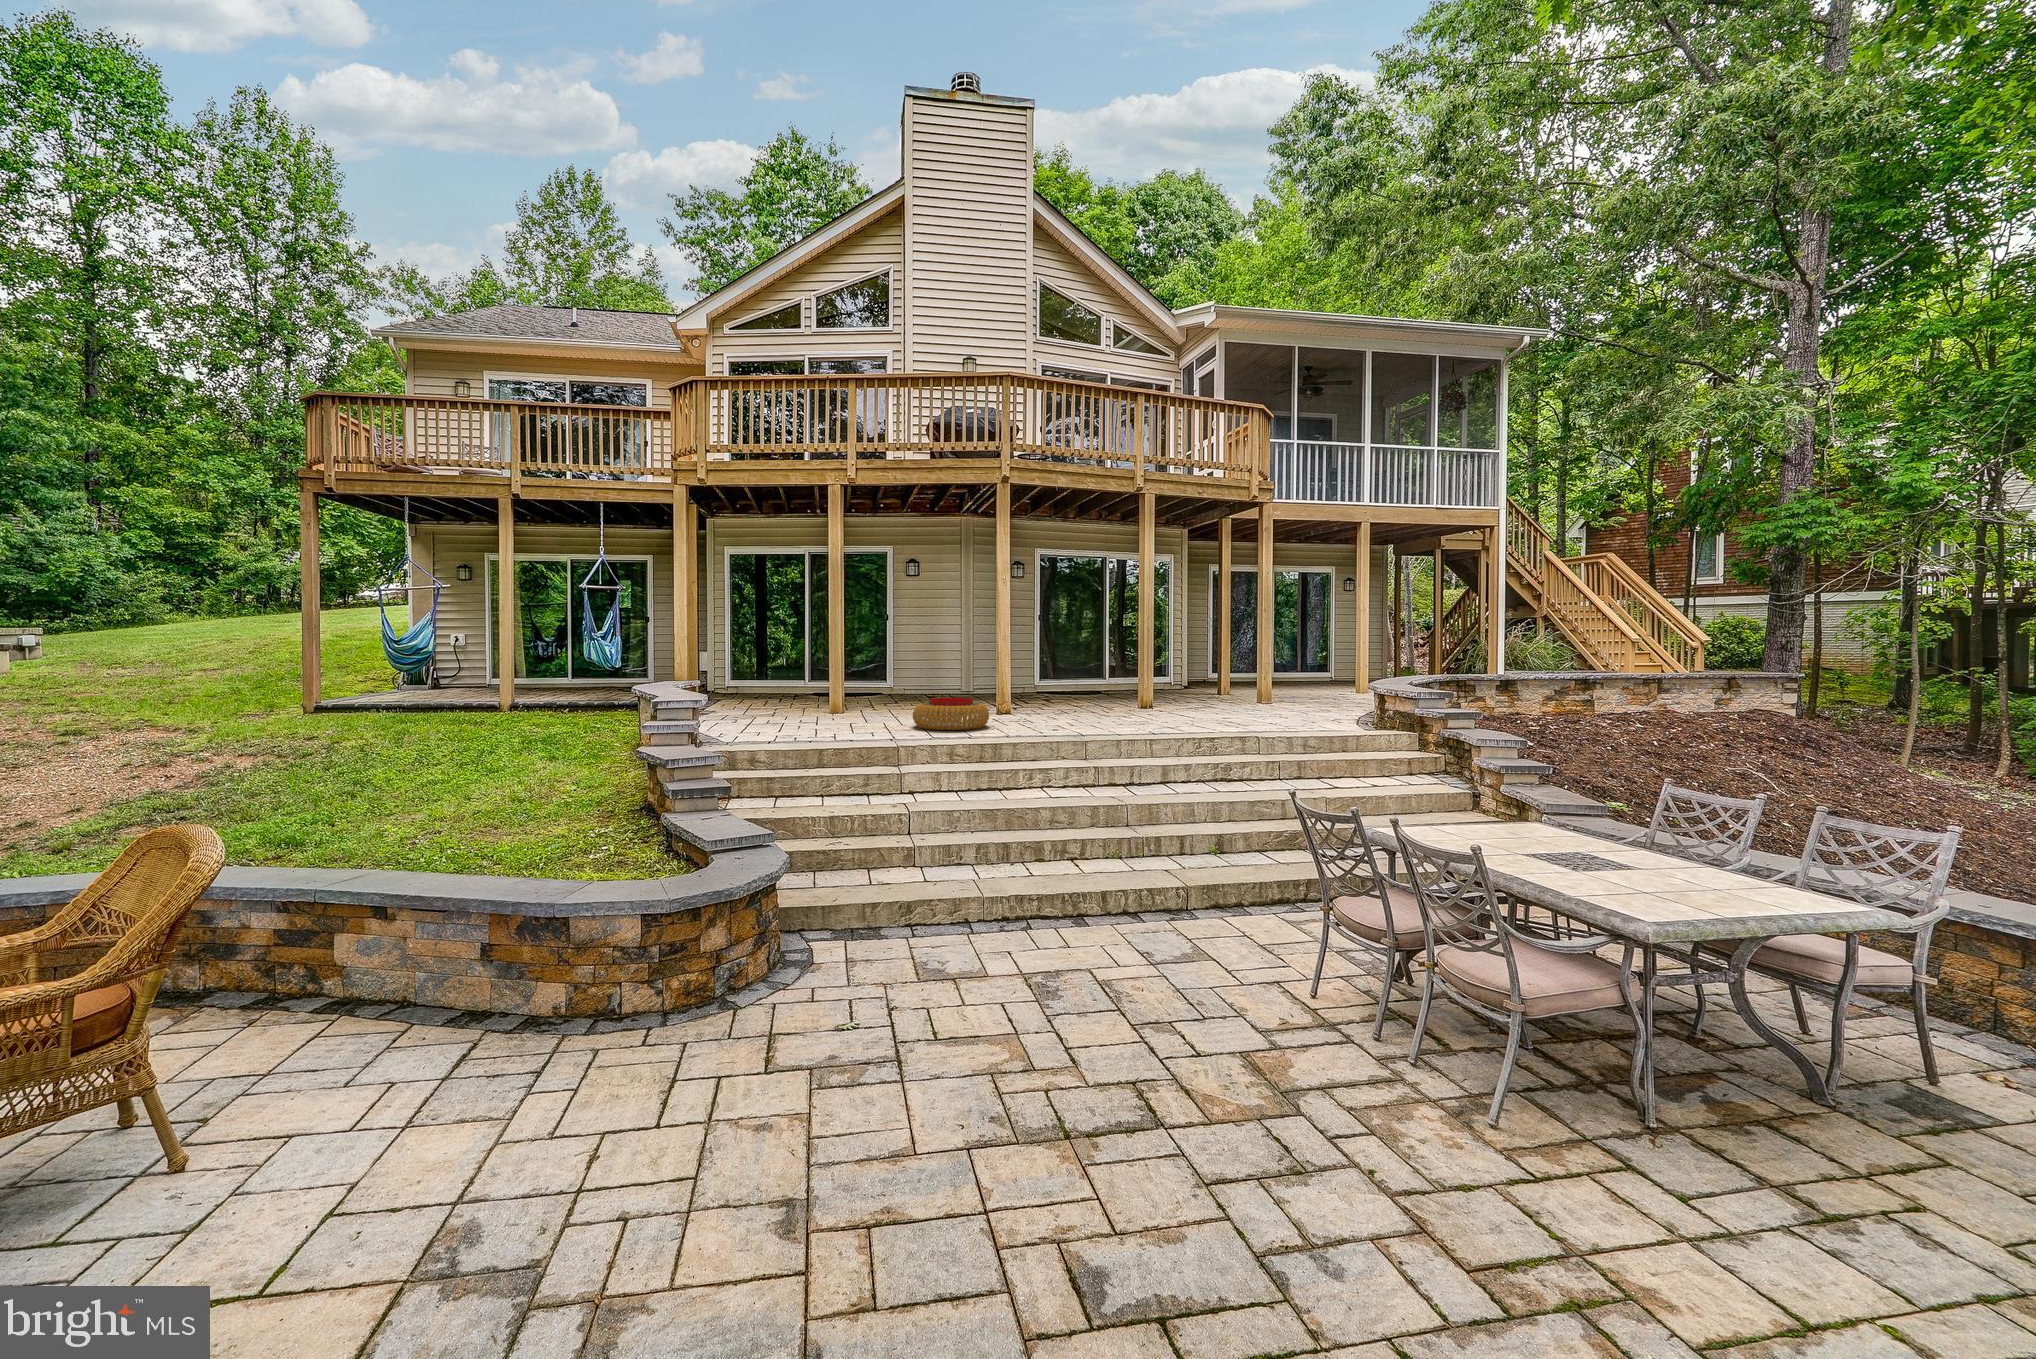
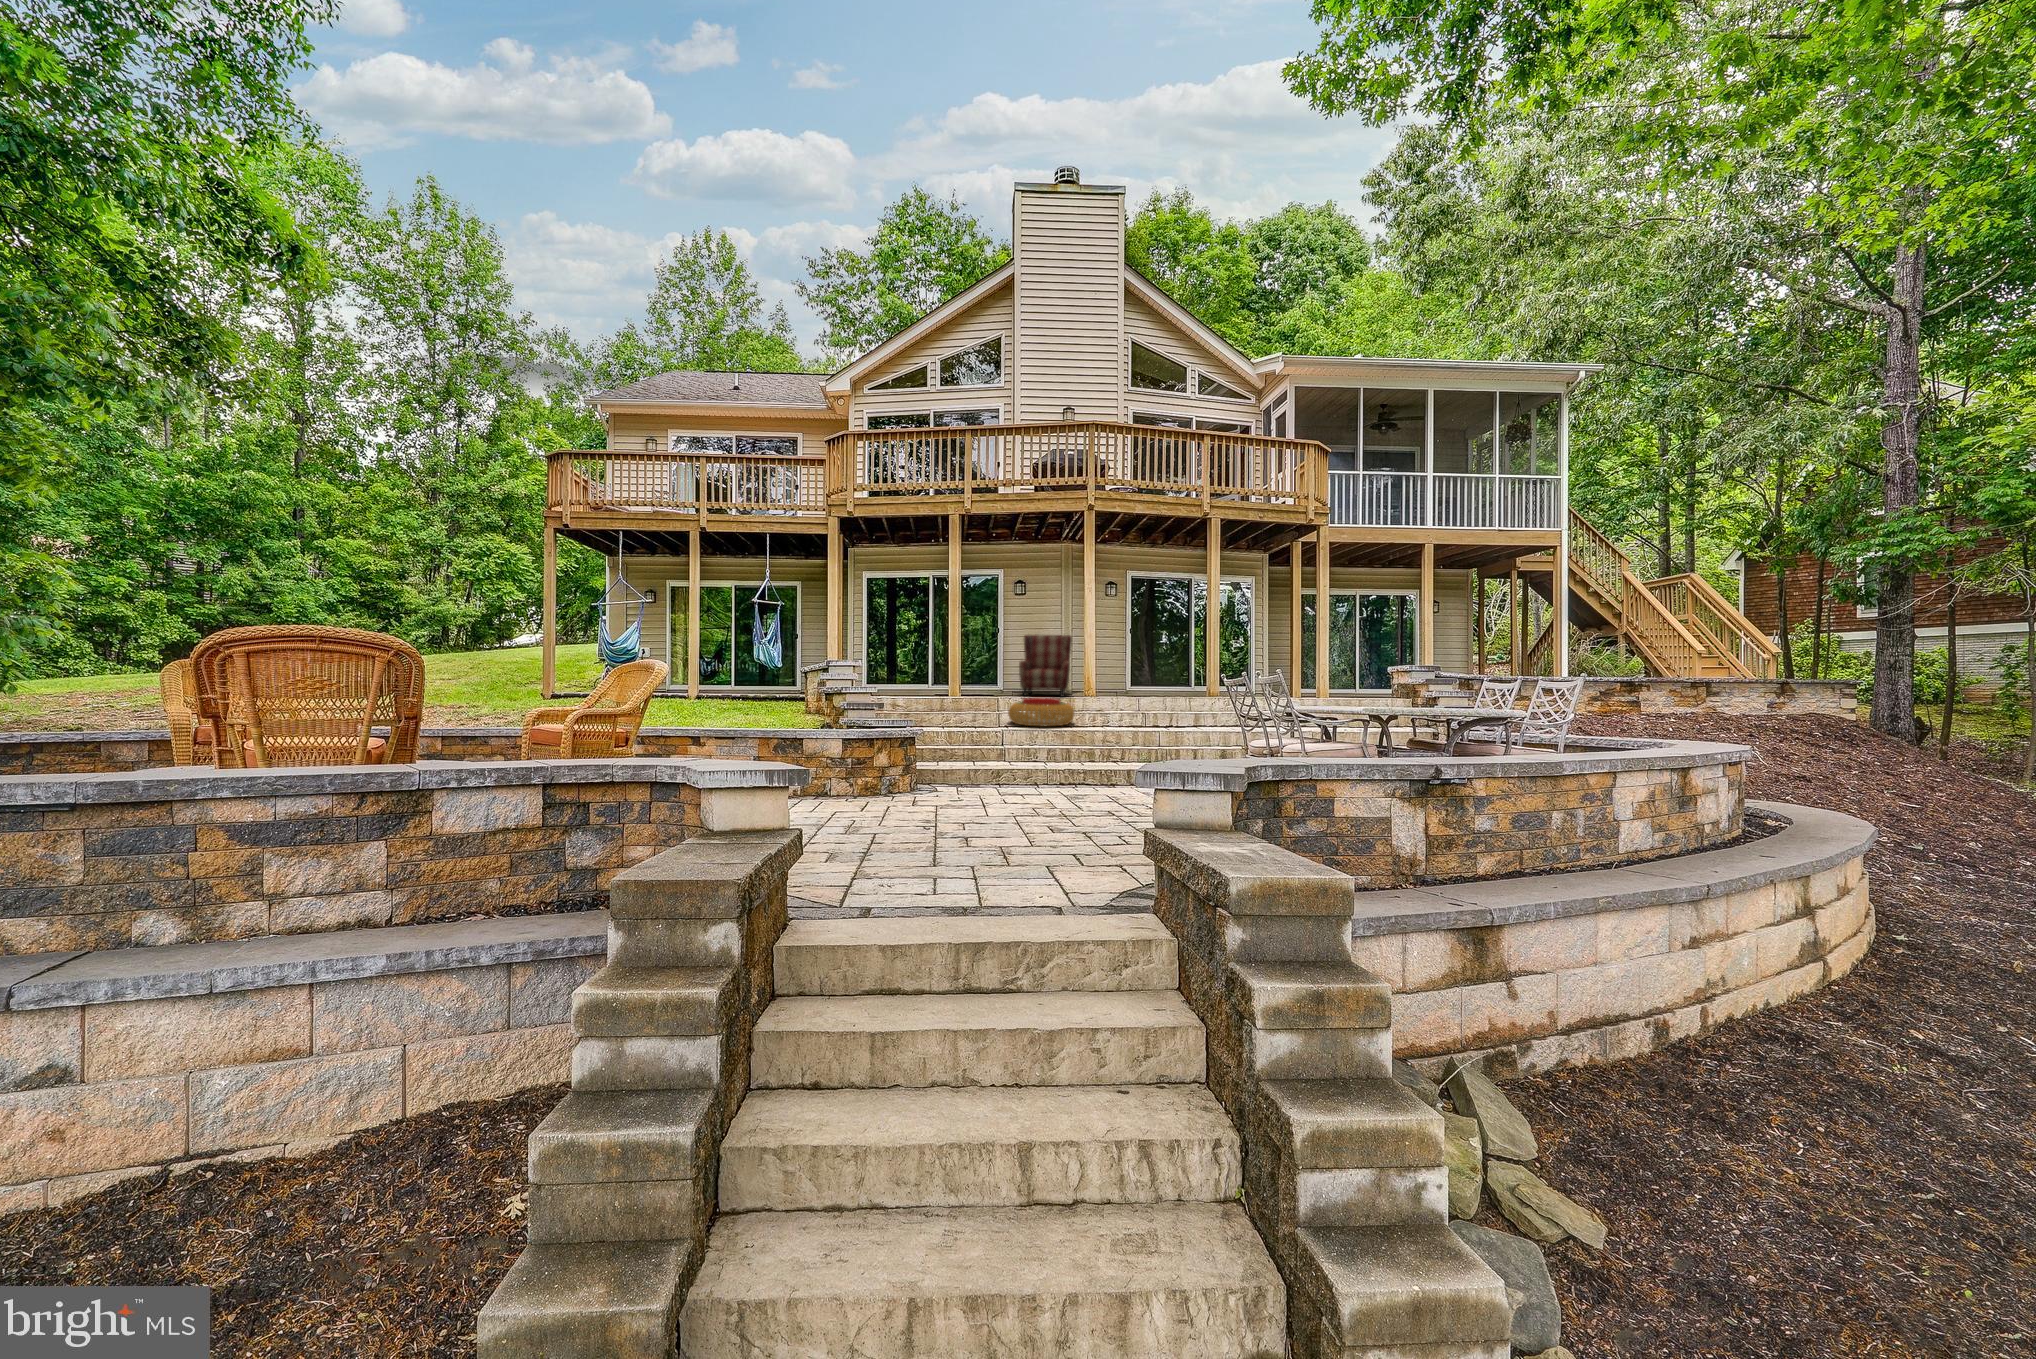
armchair: none [916,625,978,698] -> present [1019,635,1072,697]

